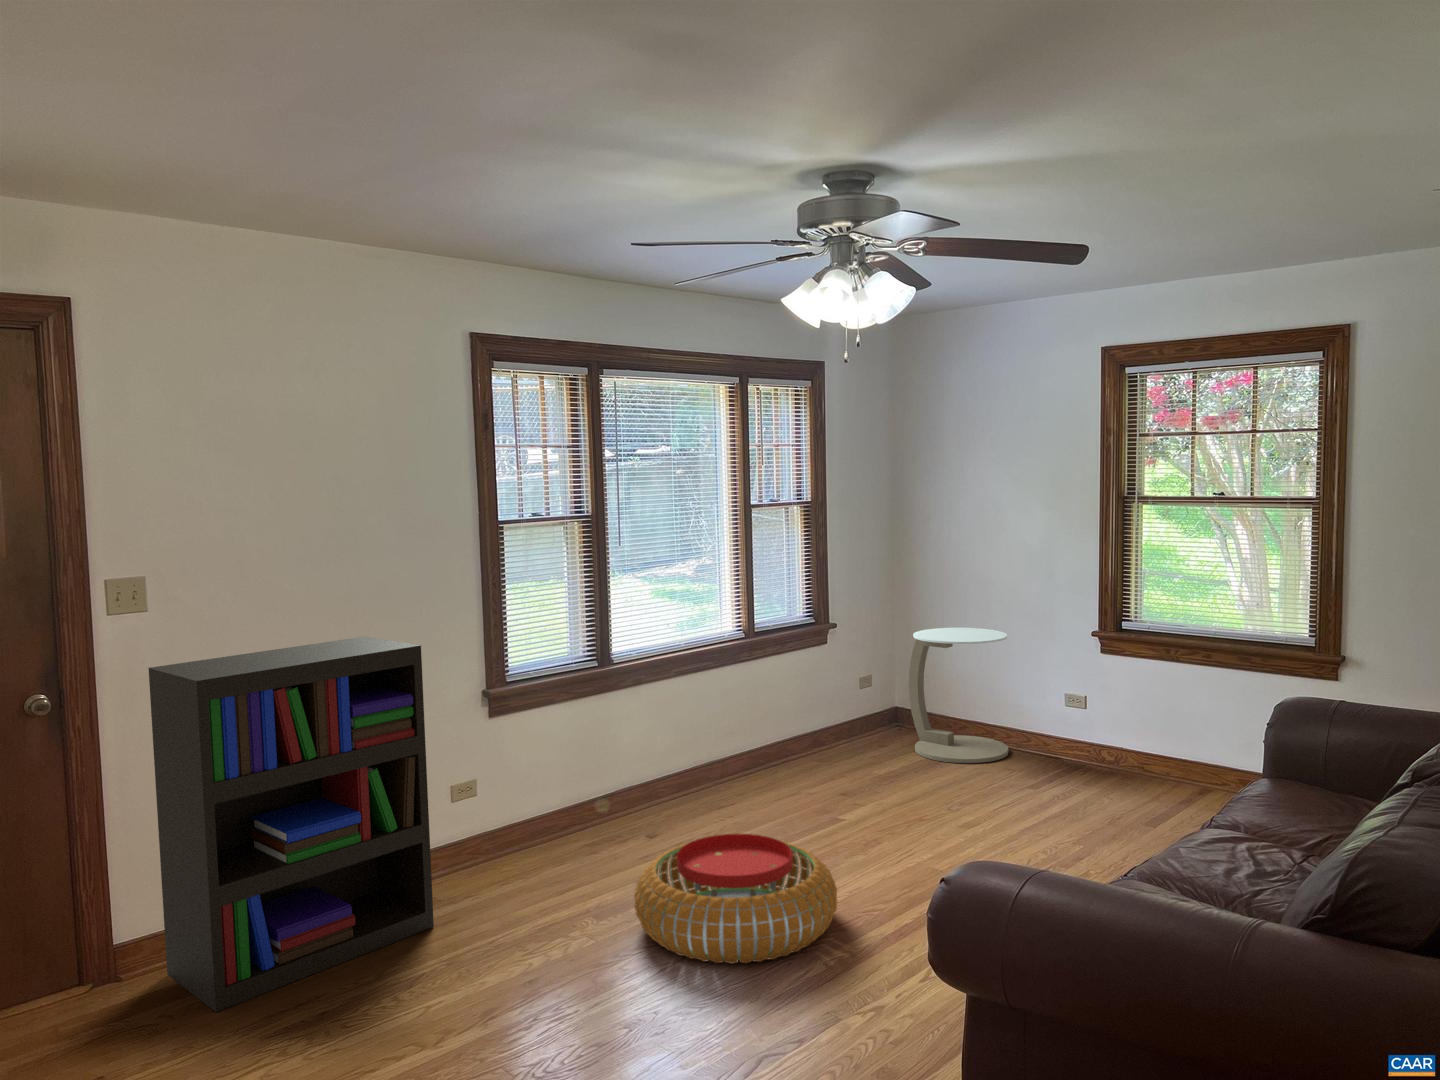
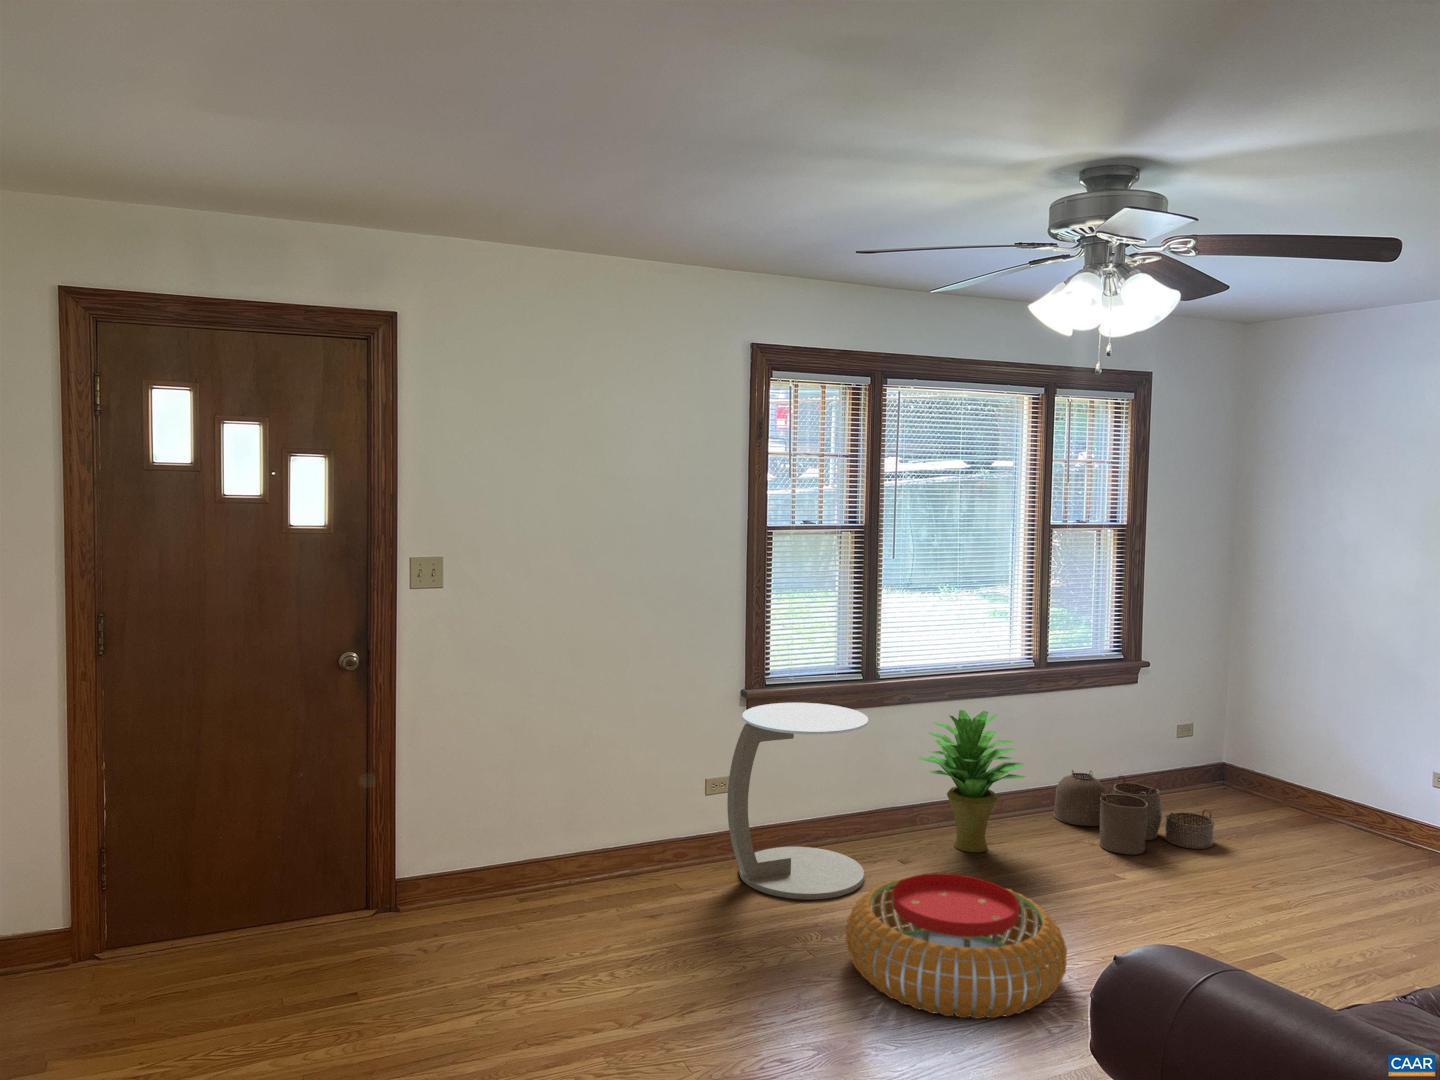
side table: present [909,628,1008,763] -> present [727,703,868,900]
bookshelf: present [149,637,434,1012] -> none [436,629,666,950]
potted plant: none [656,683,757,818] -> present [918,710,1025,852]
woven basket: none [770,727,907,797] -> present [1053,770,1215,855]

